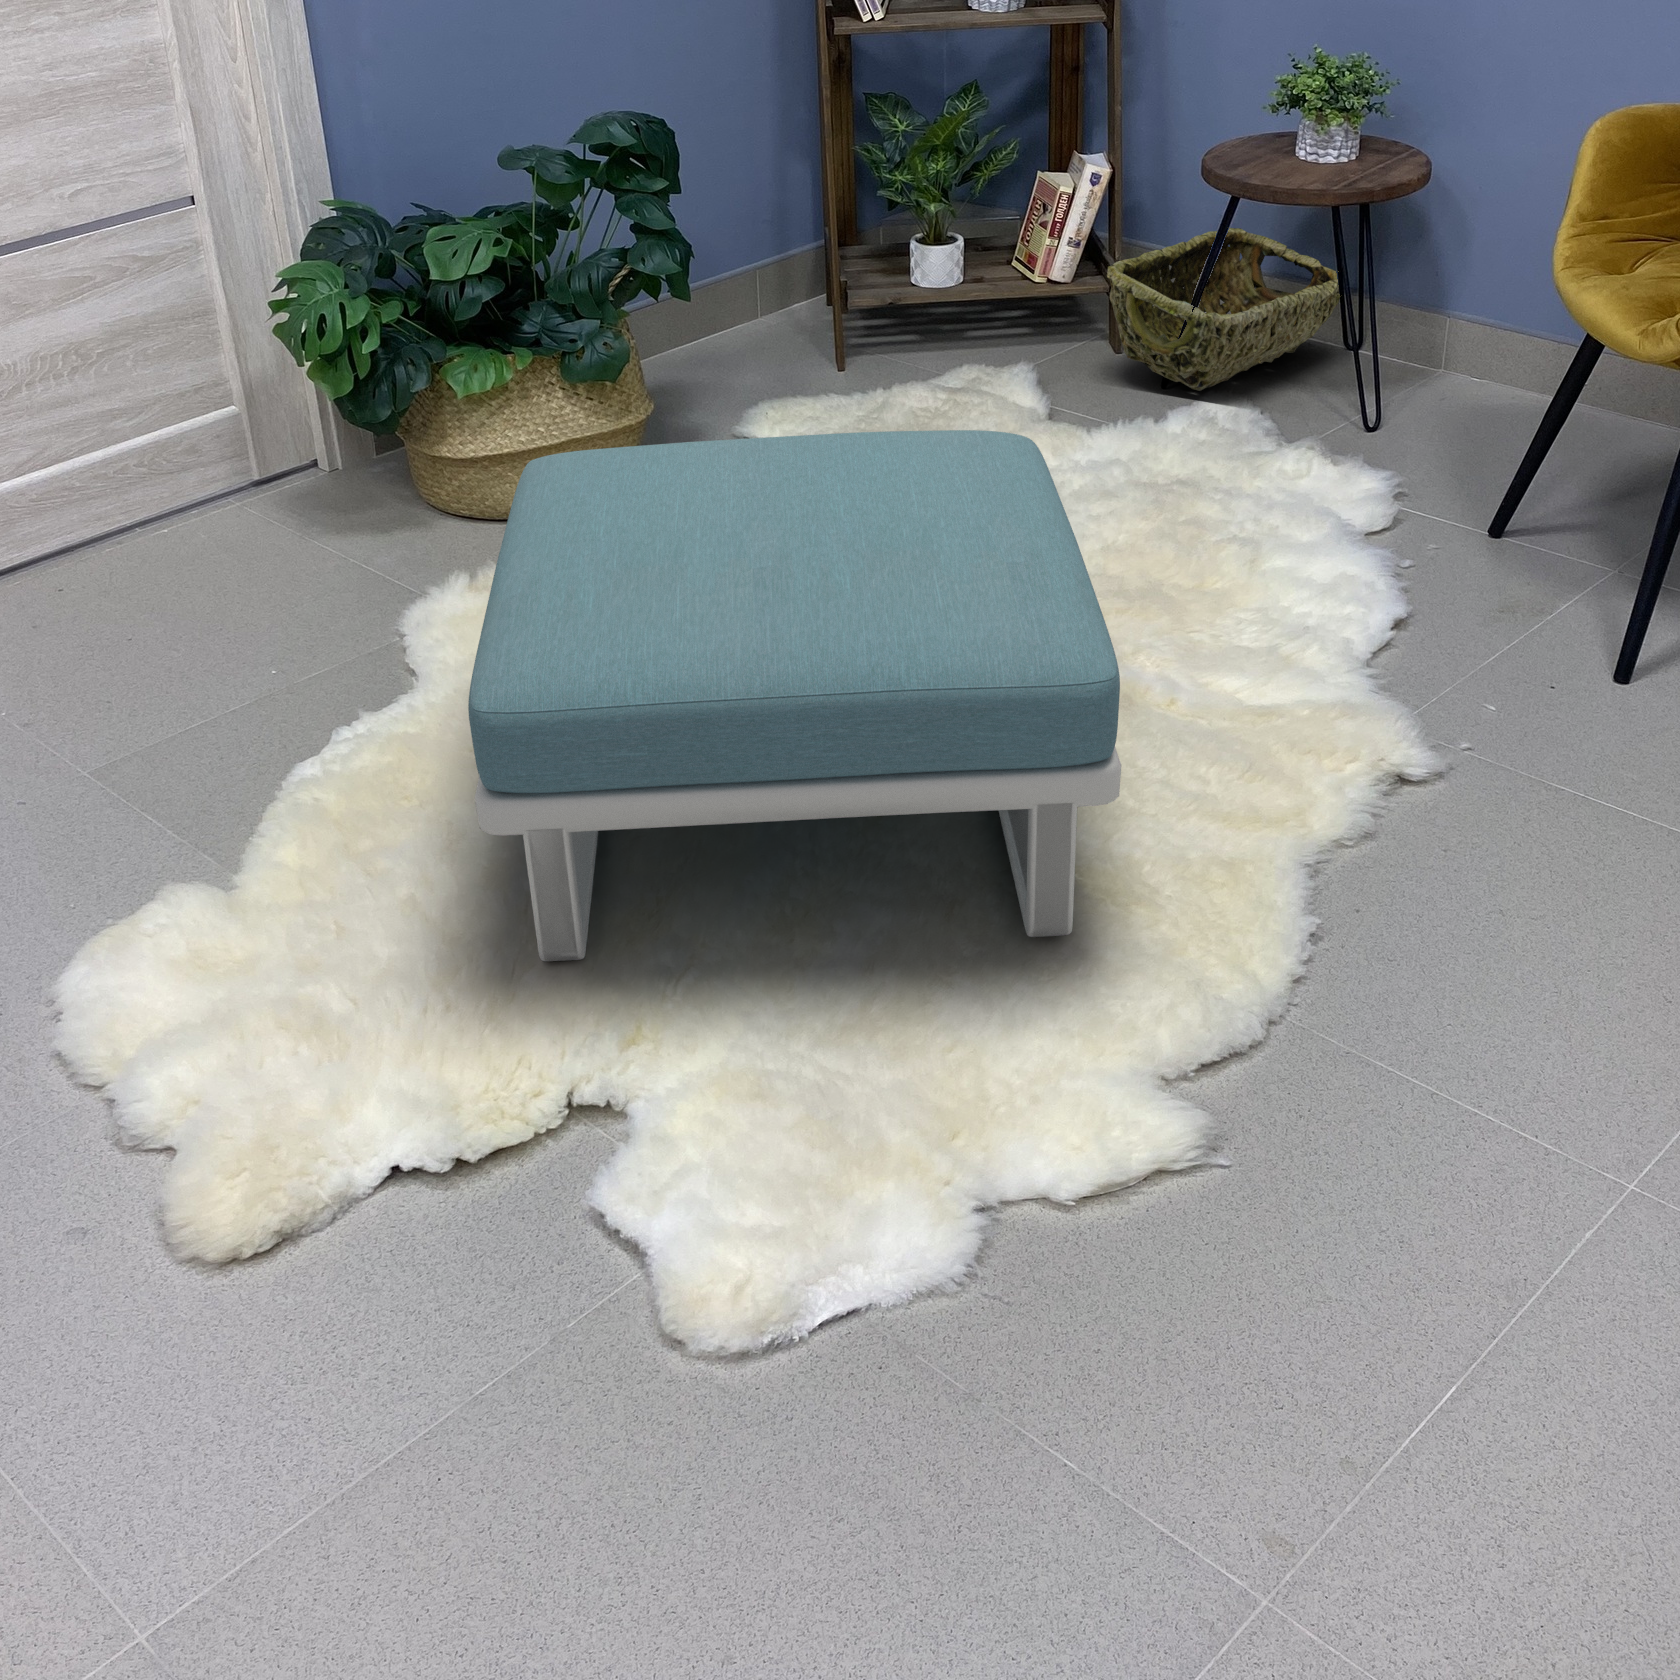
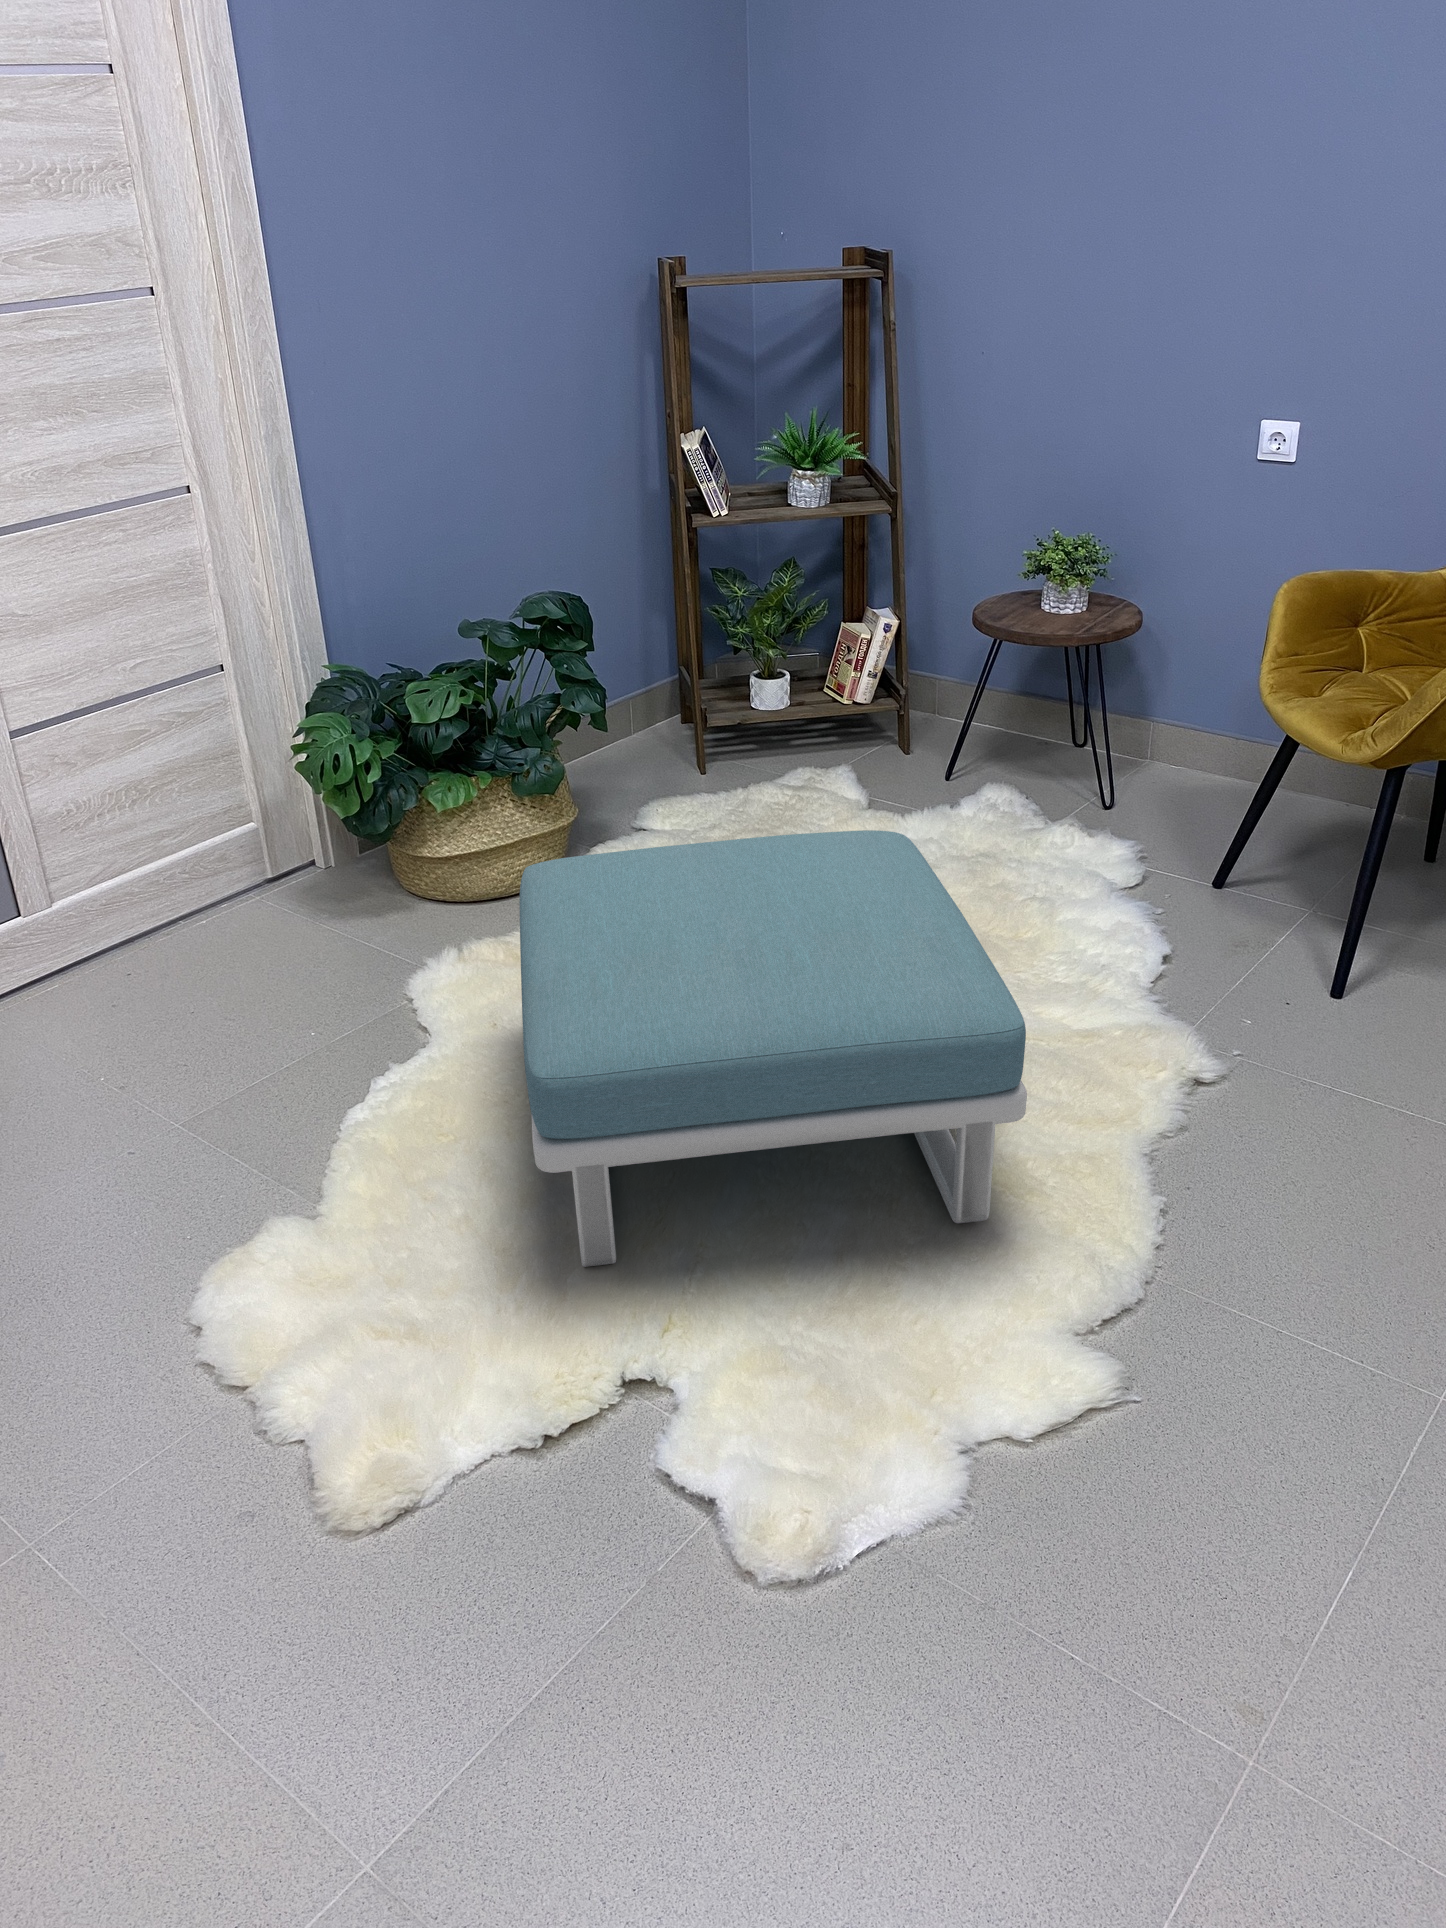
woven basket: present [1107,228,1340,391] -> none [906,661,1077,783]

